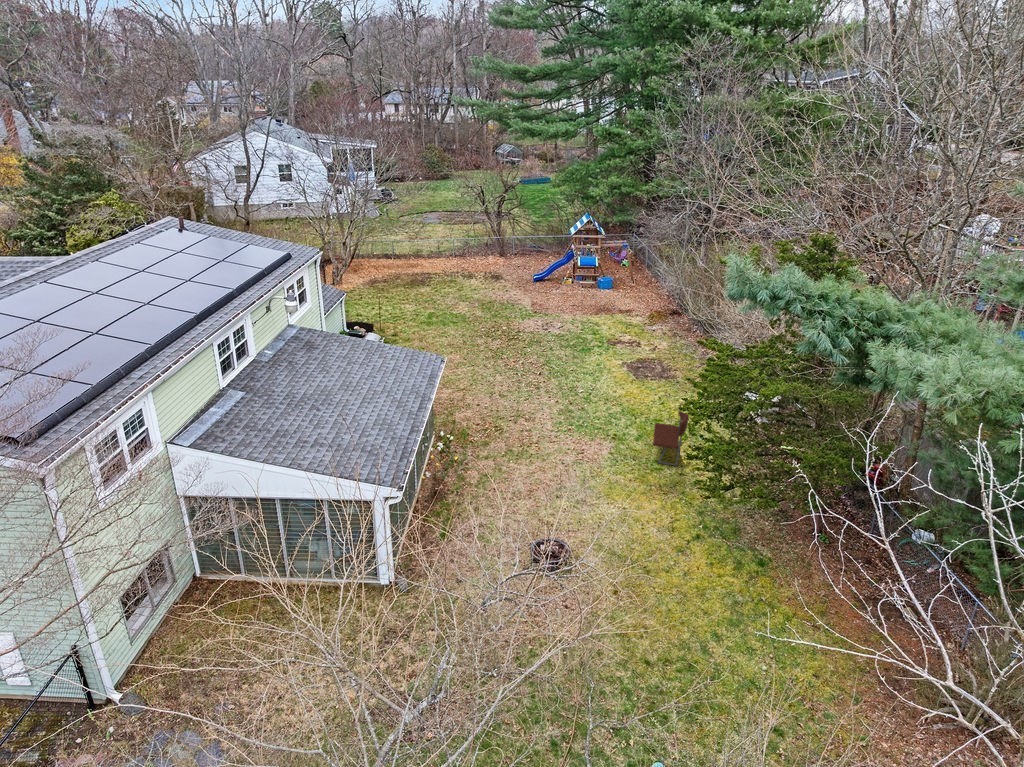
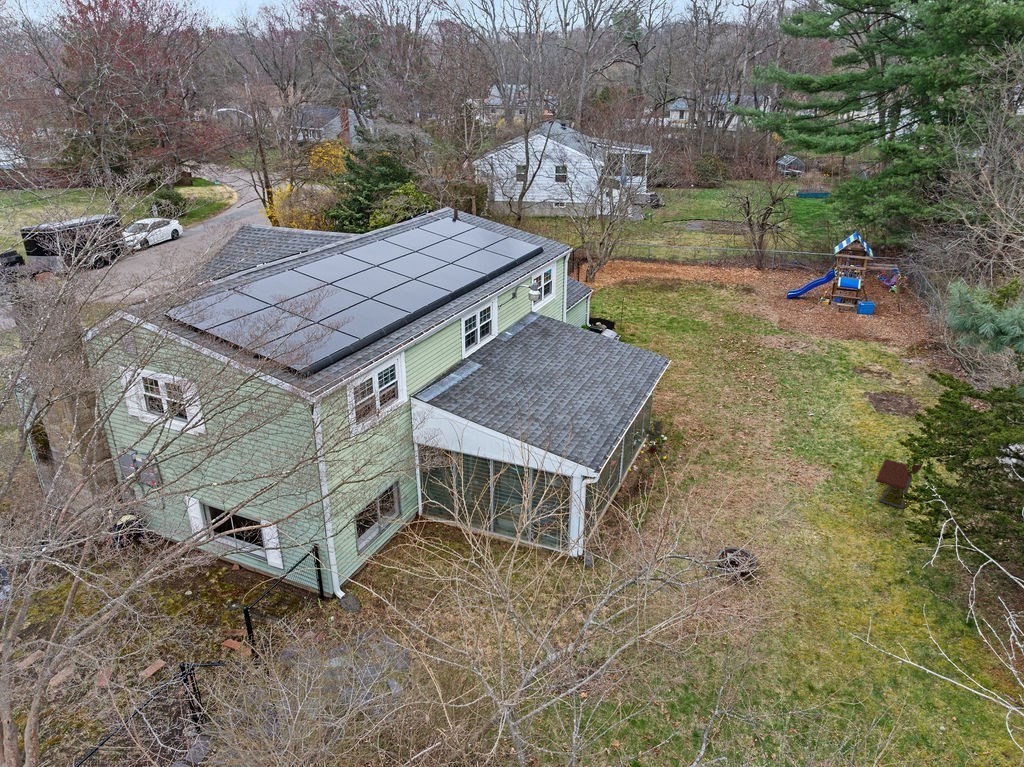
potted tree: none [434,420,453,456] -> present [644,420,663,453]

